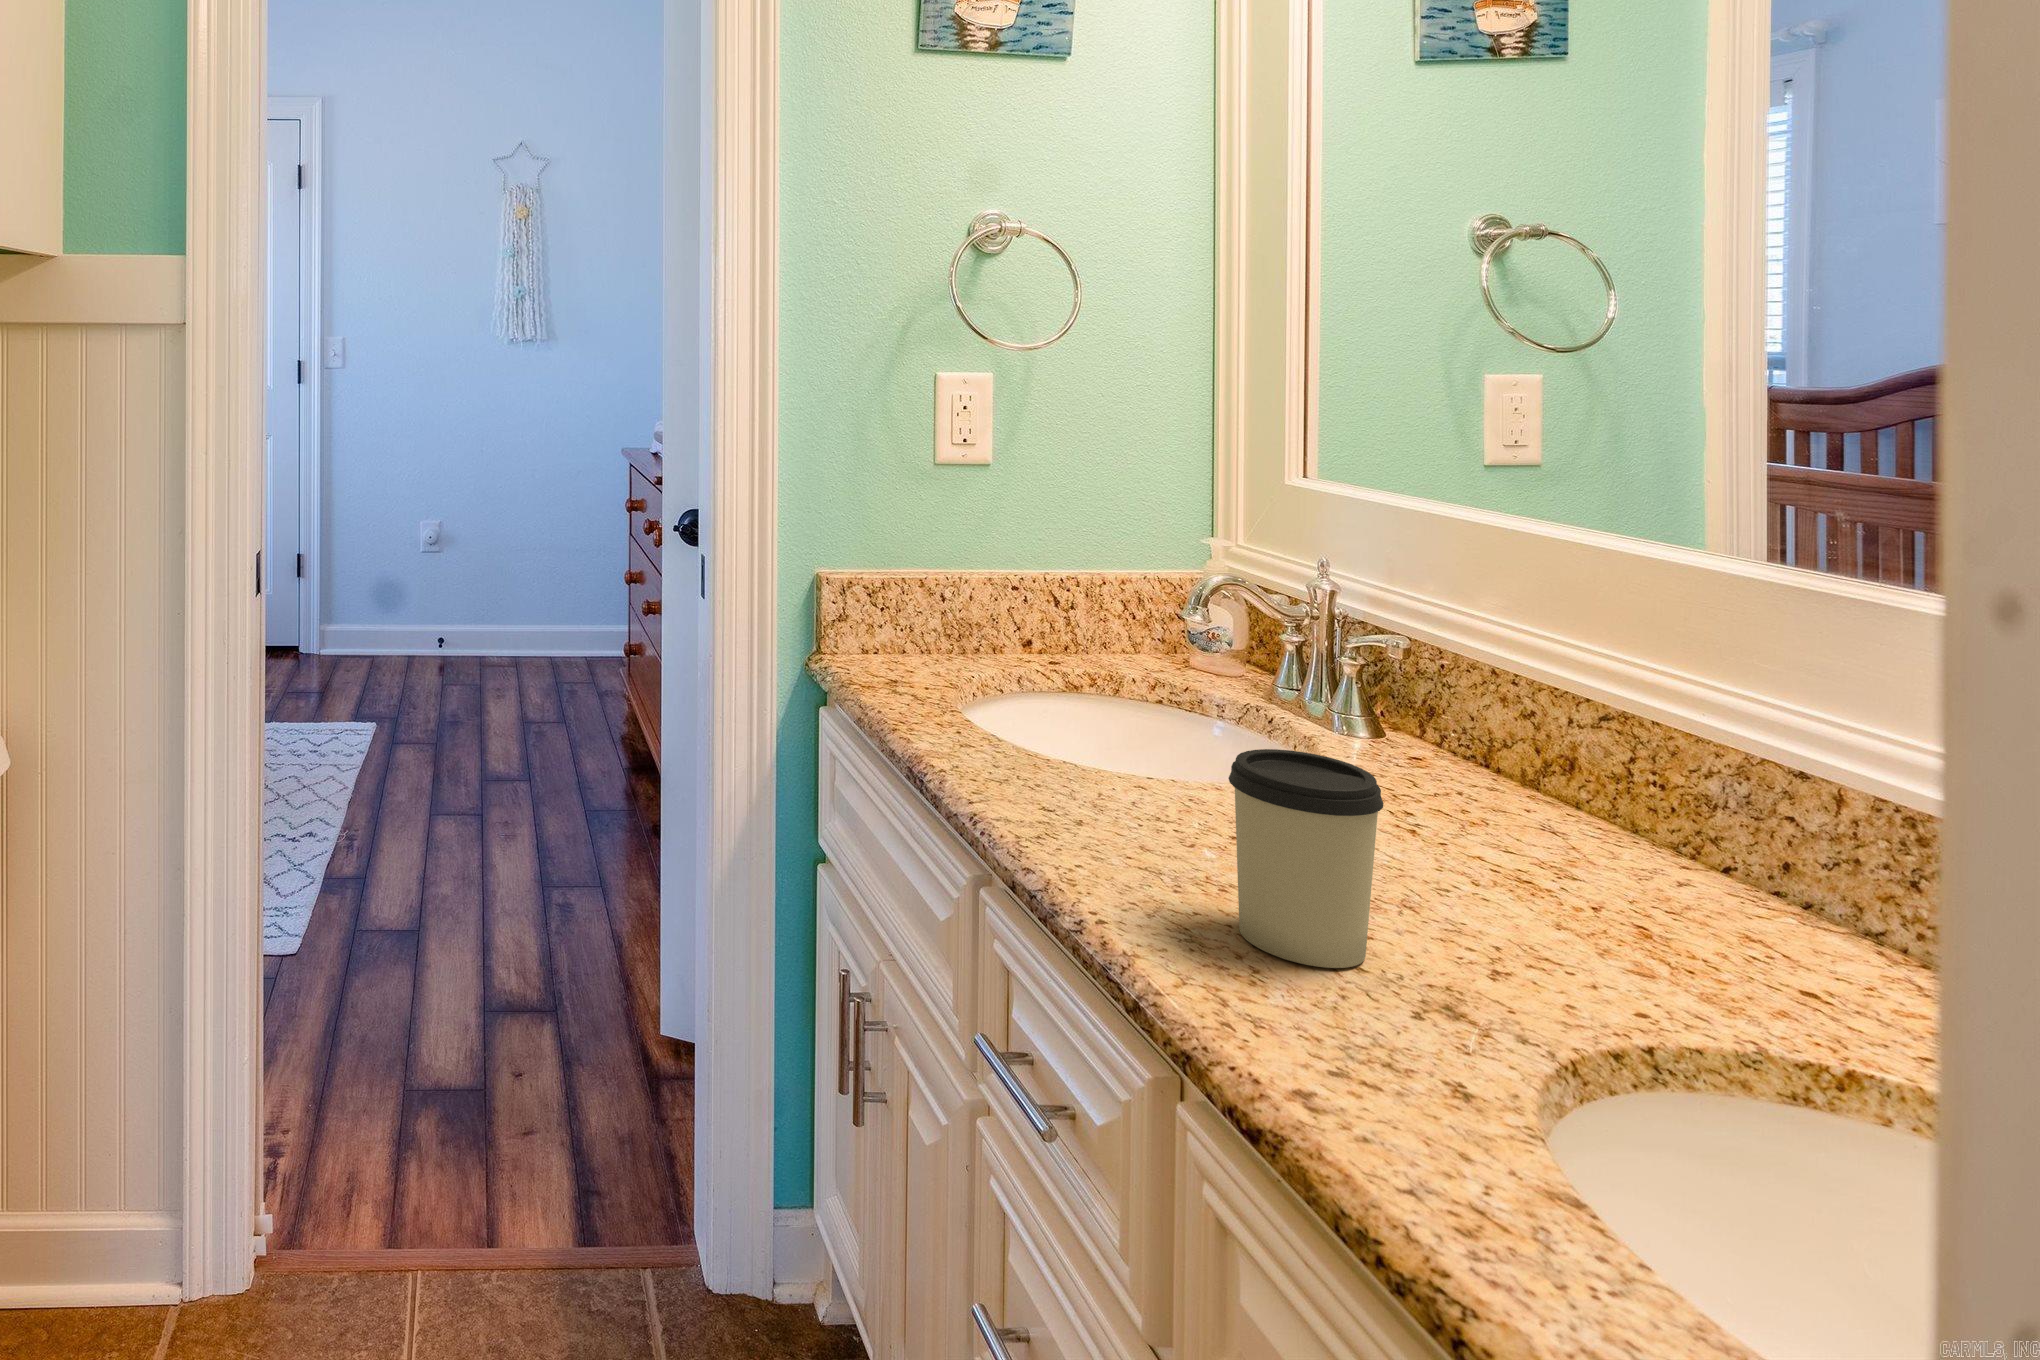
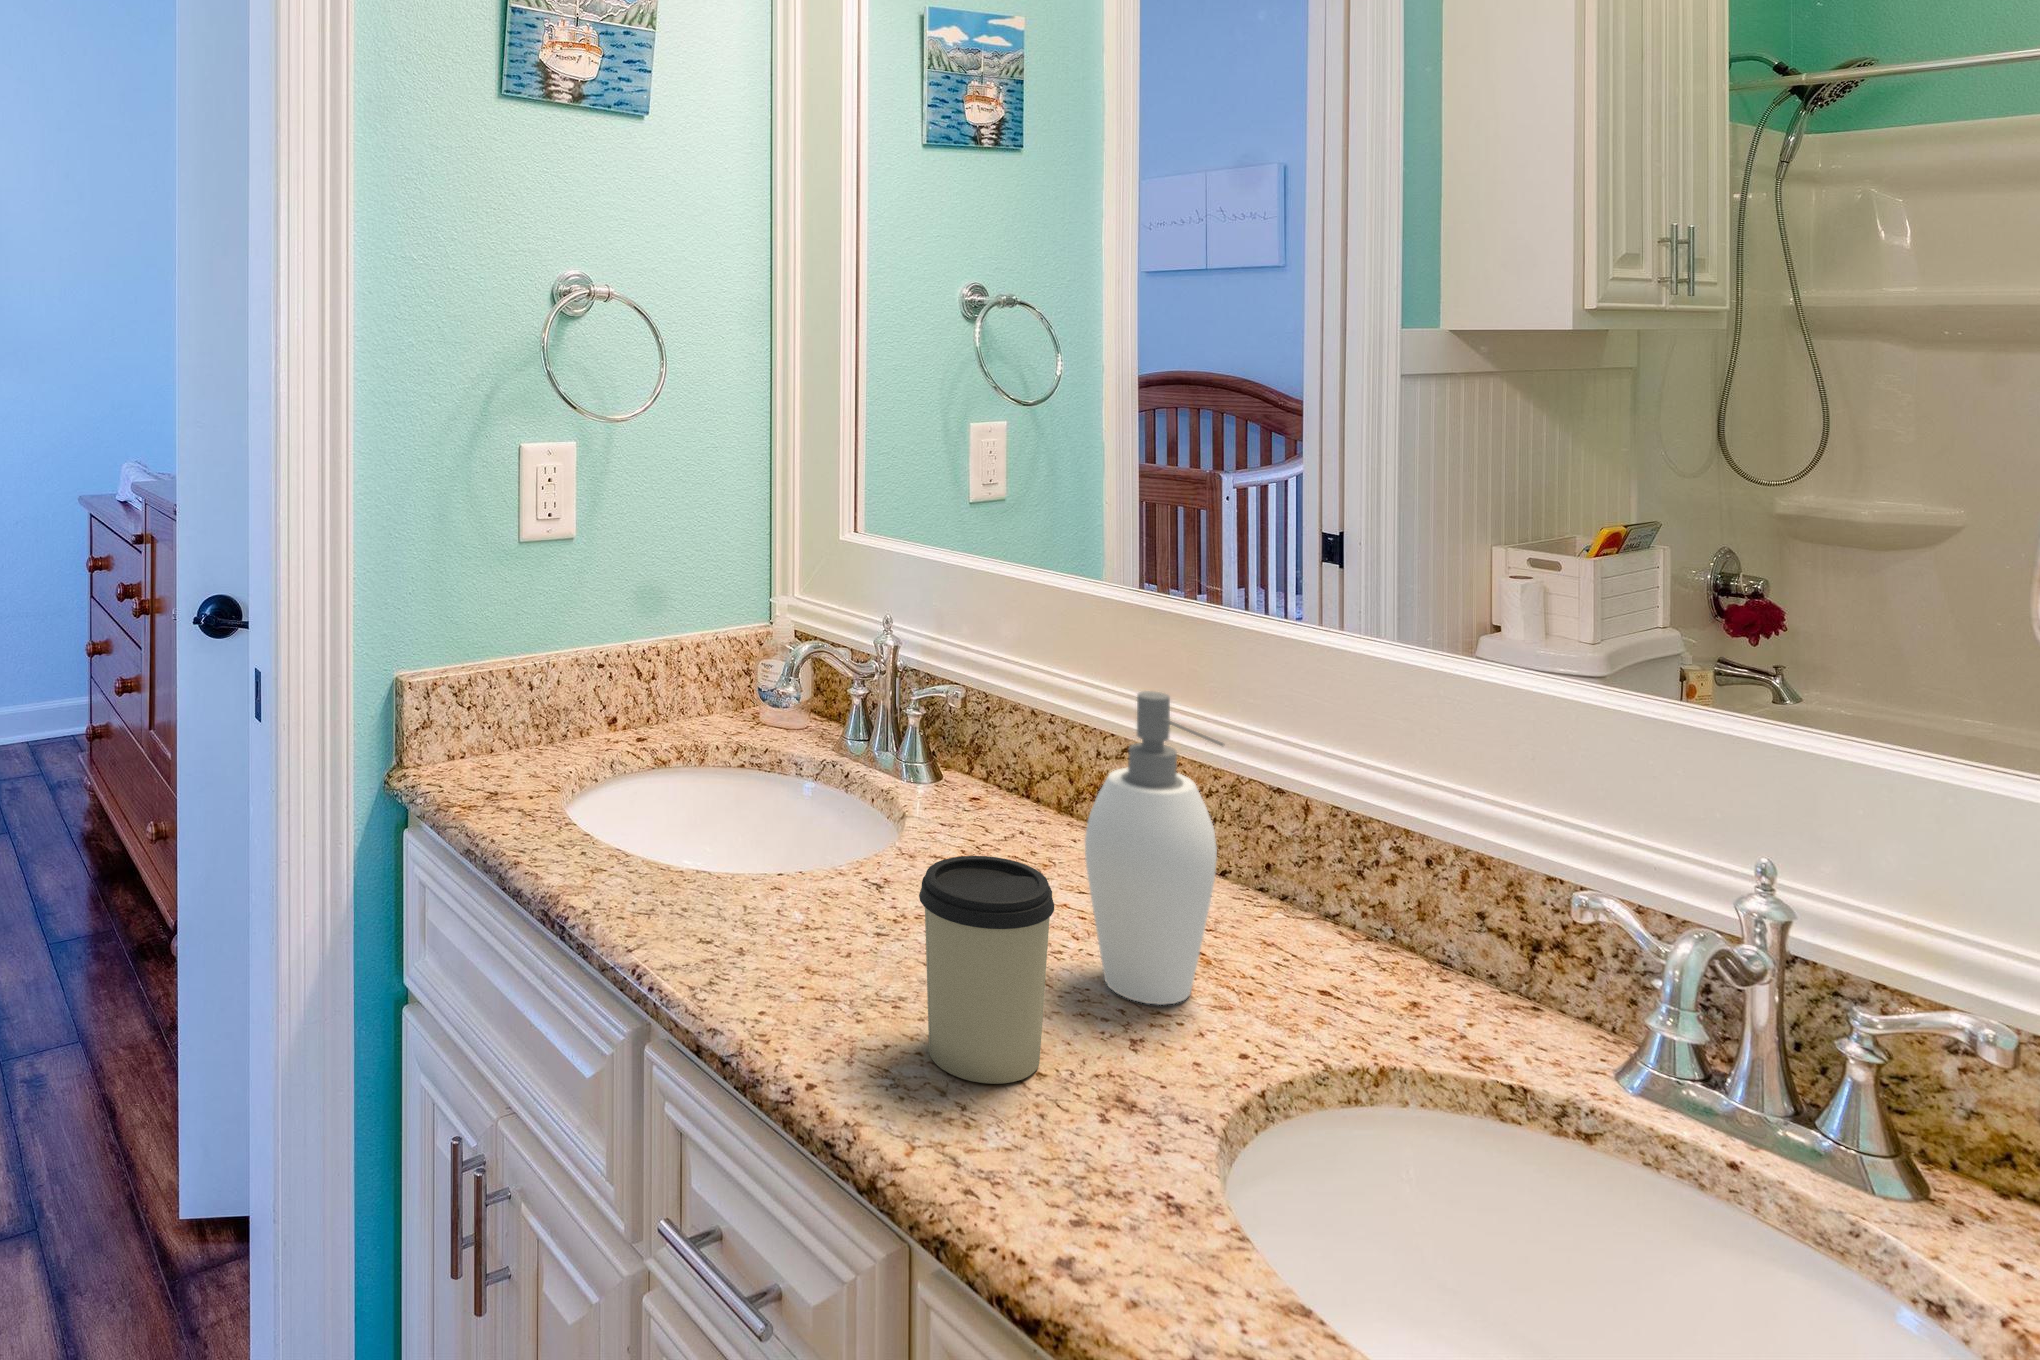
soap dispenser: none [1463,620,1642,959] -> present [1085,691,1224,1005]

